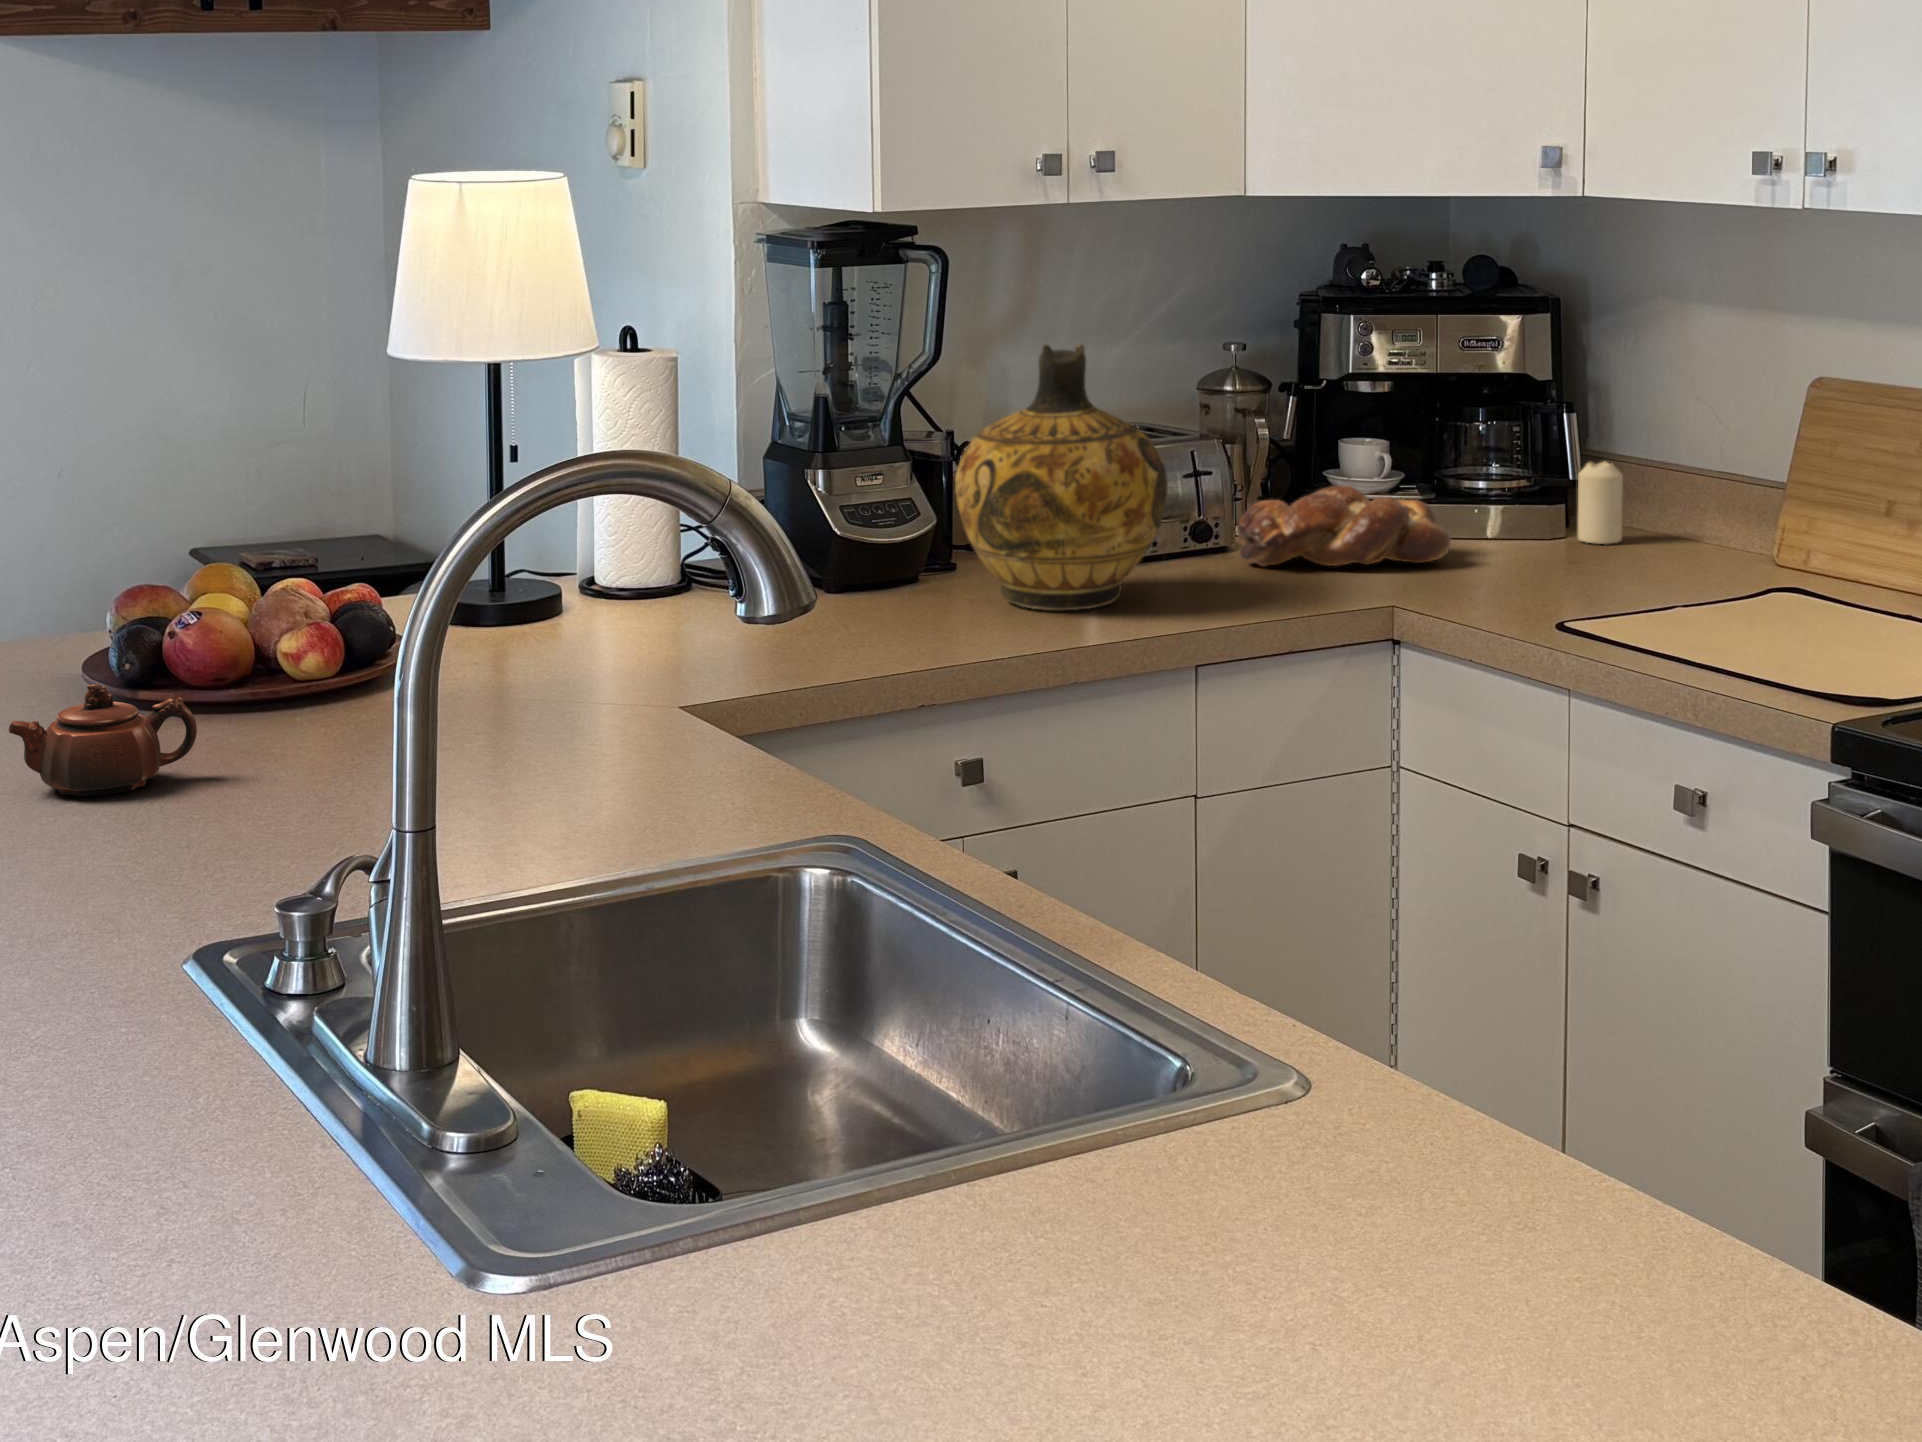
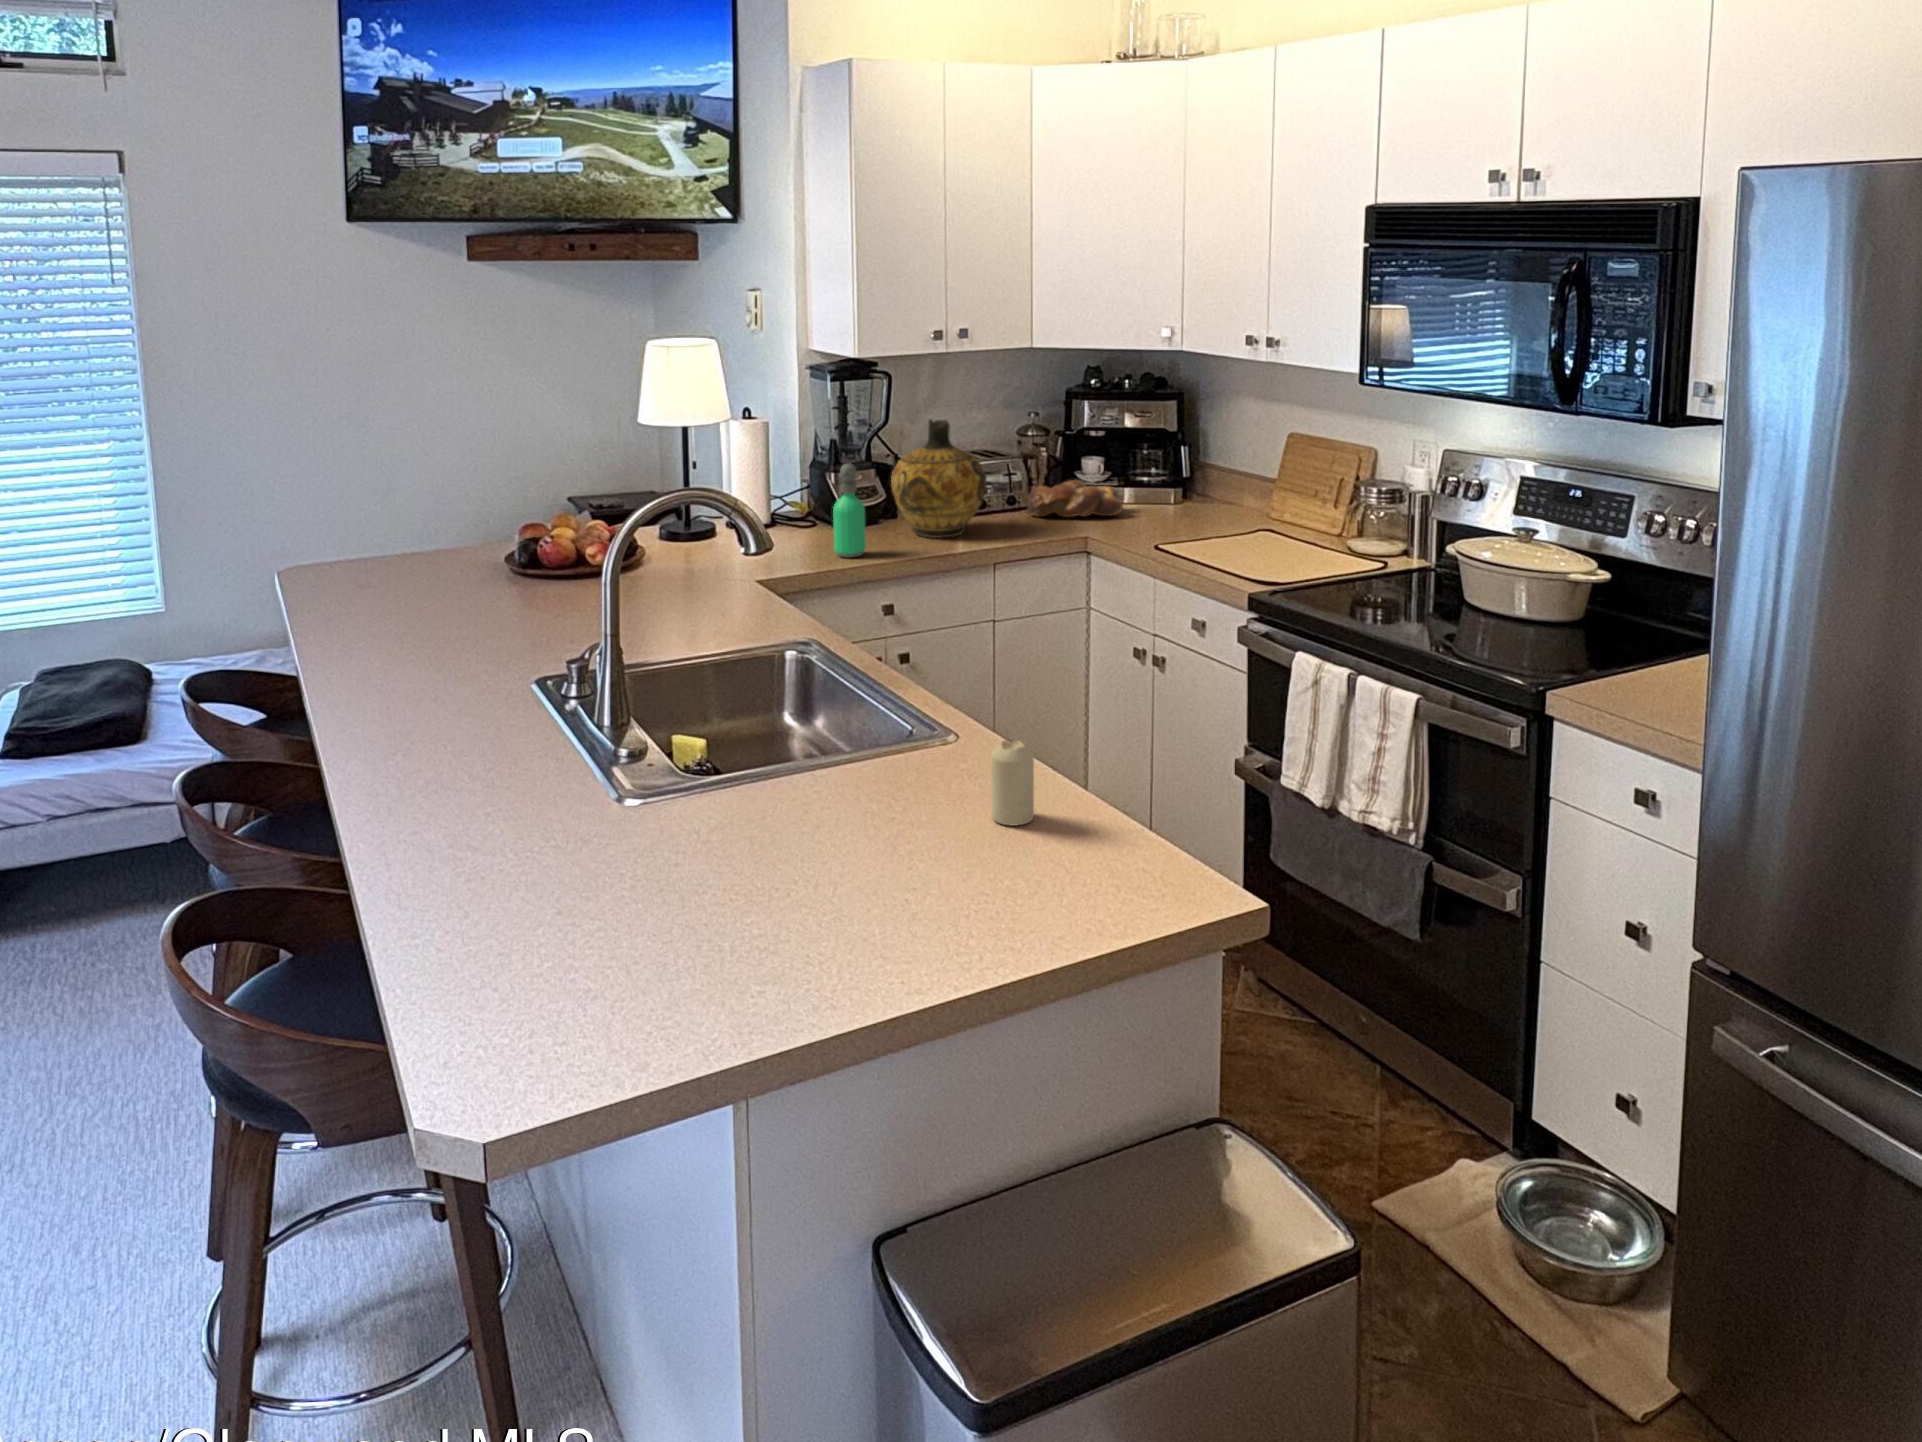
soap dispenser: none [841,439,914,654] -> present [833,464,866,558]
candle: present [1578,461,1623,544] -> present [991,740,1034,825]
teapot: present [9,684,197,796] -> none [468,572,546,618]

